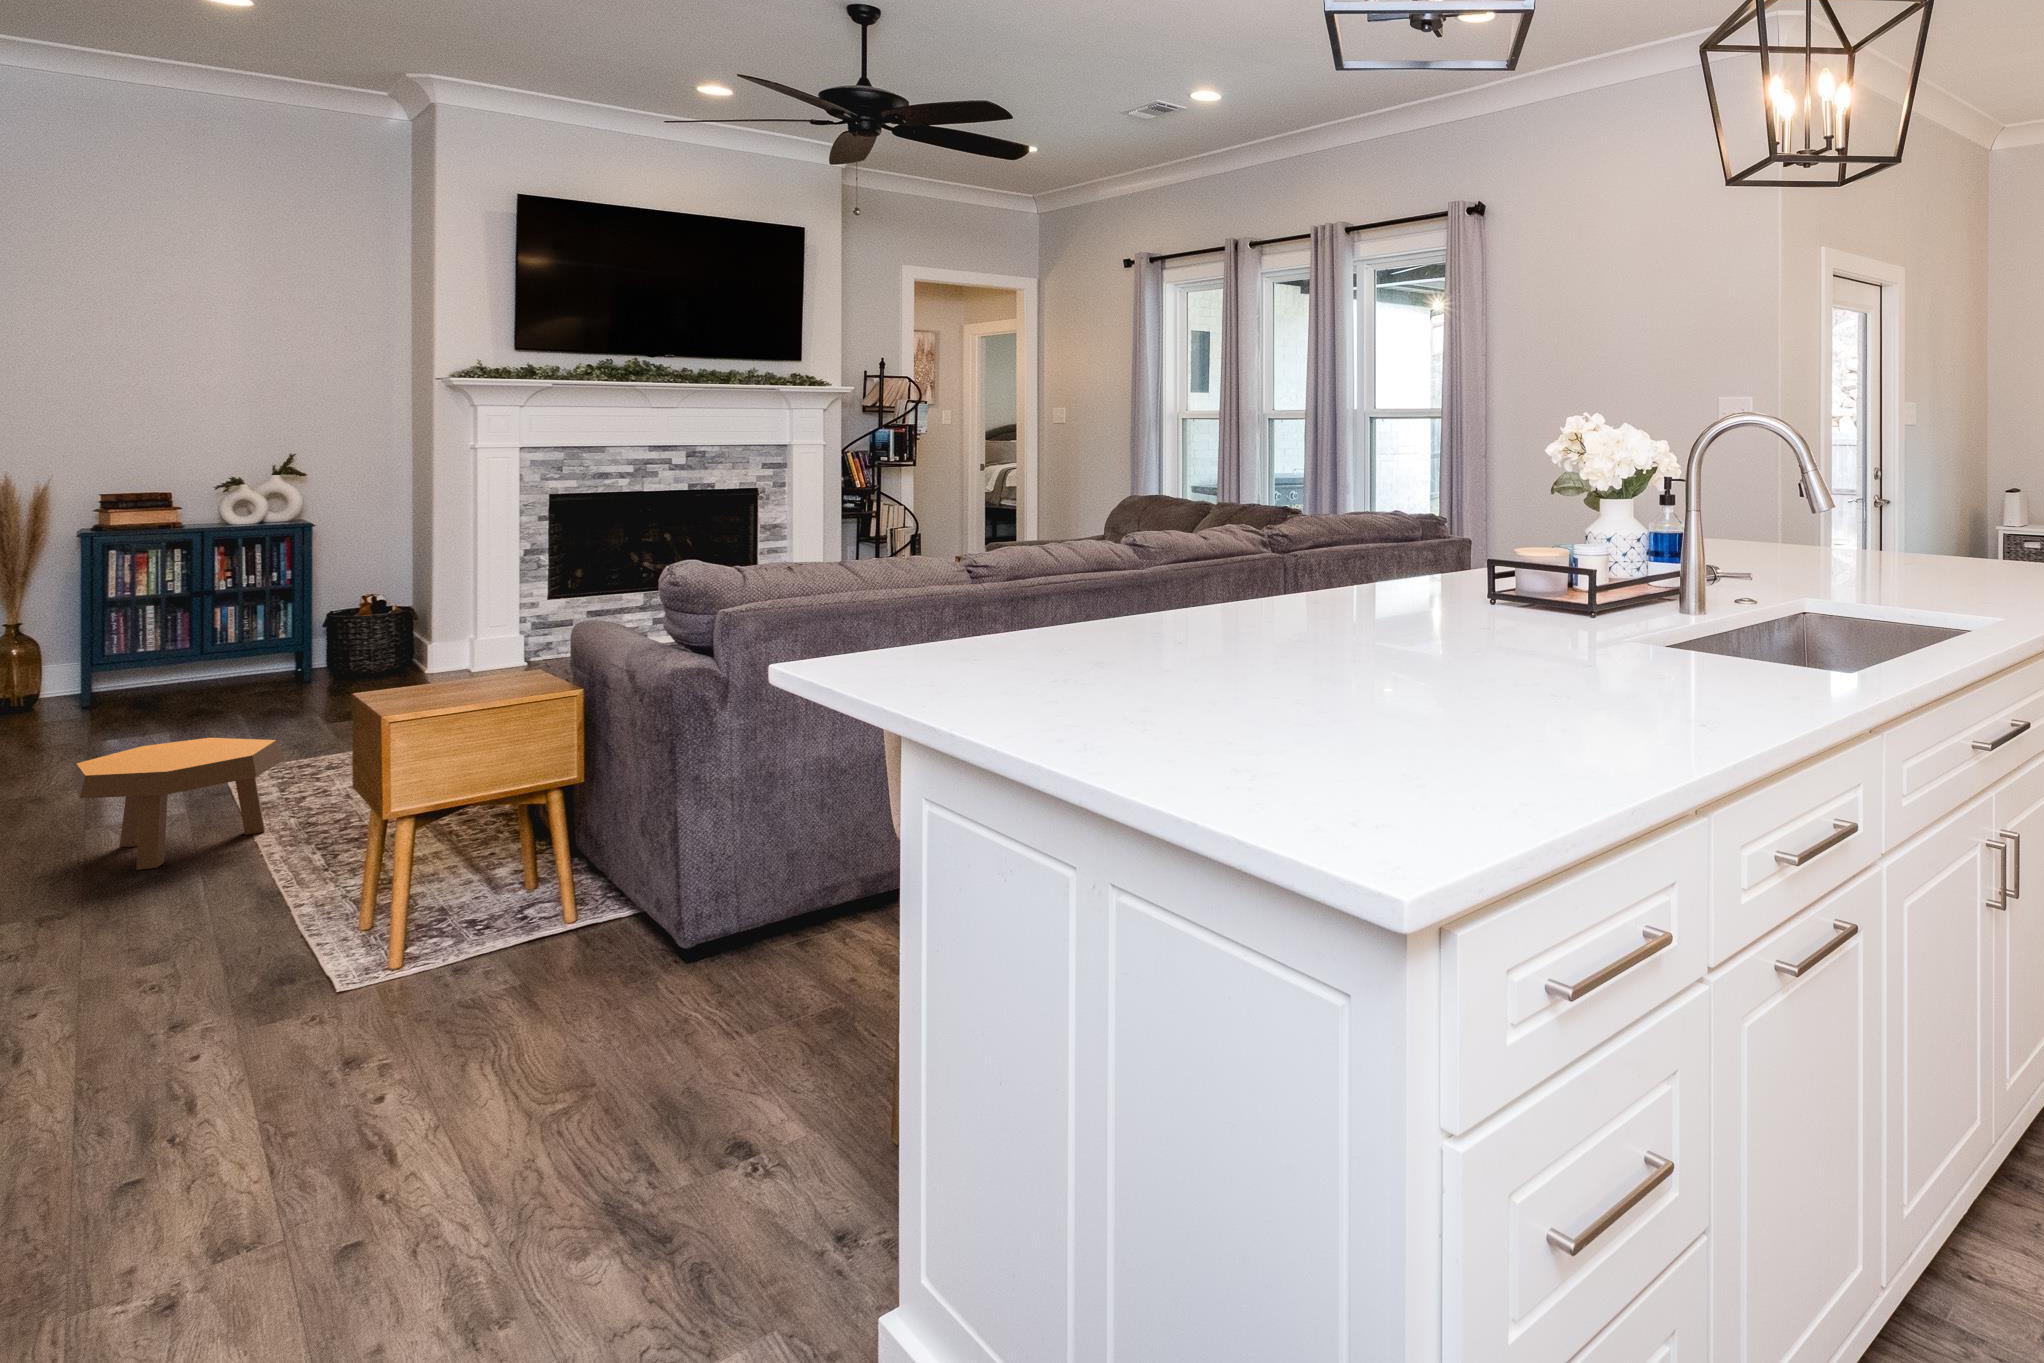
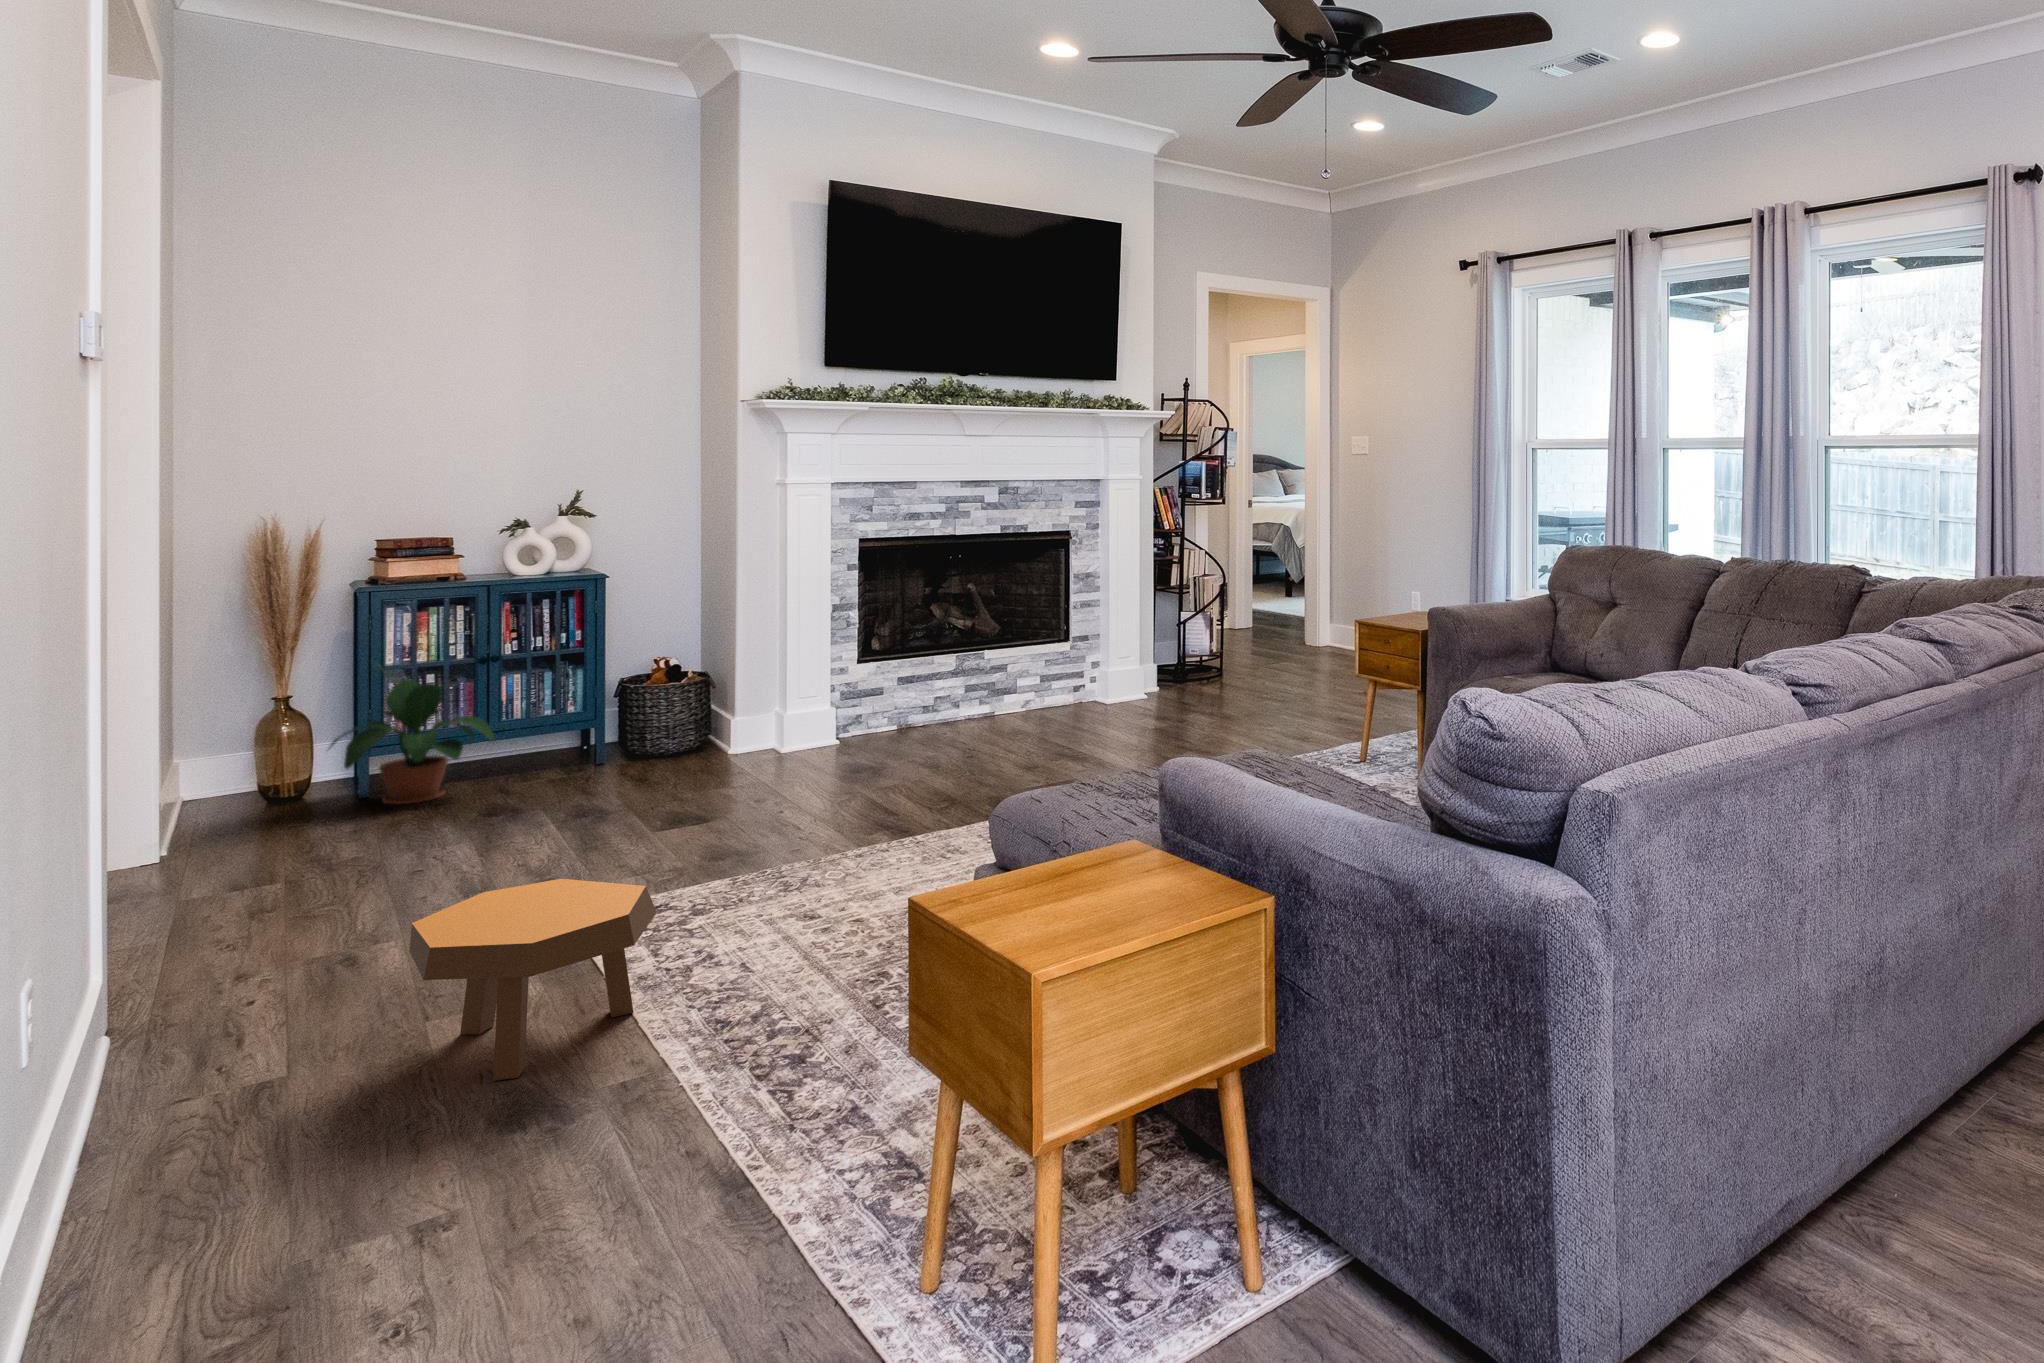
potted plant: none [48,592,207,713] -> present [326,663,495,804]

